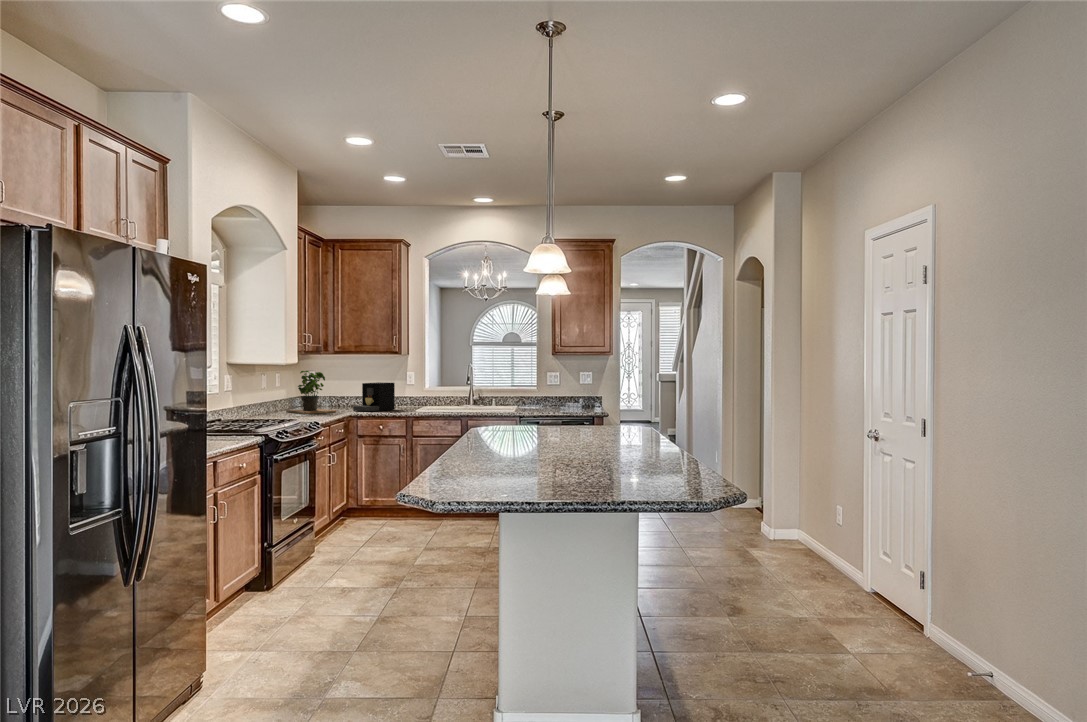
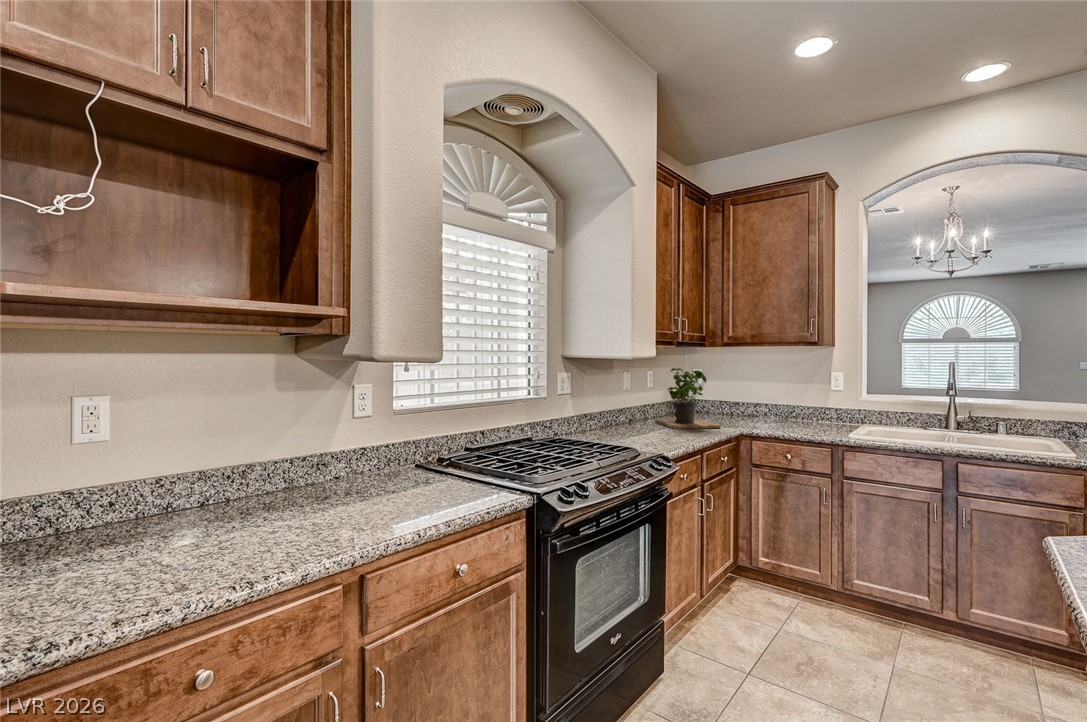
coffee maker: present [353,382,395,411] -> none [746,386,811,430]

